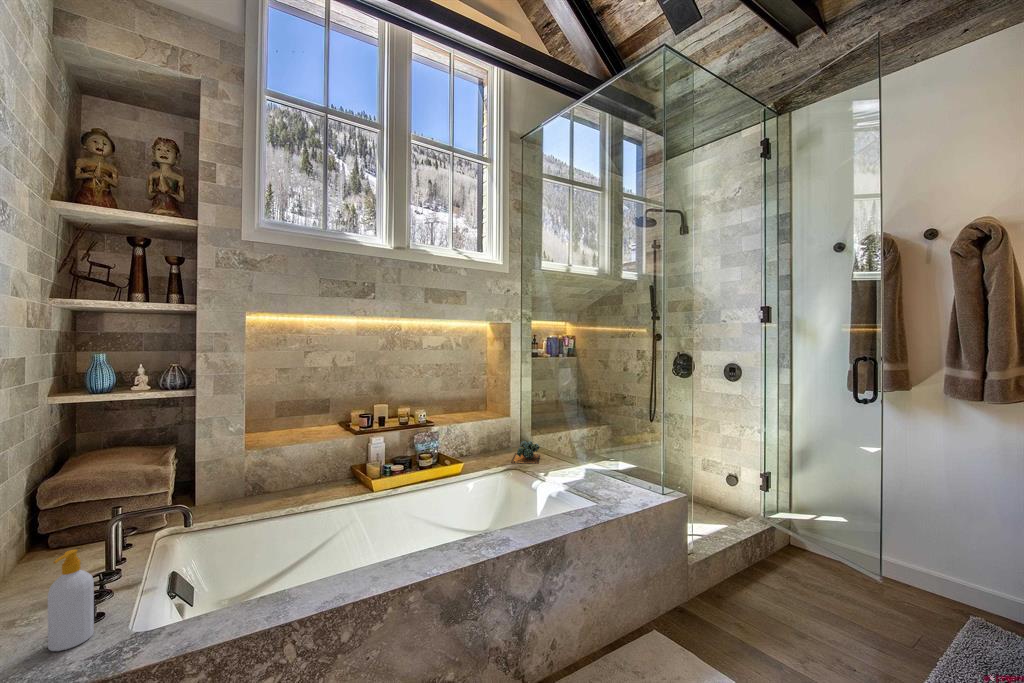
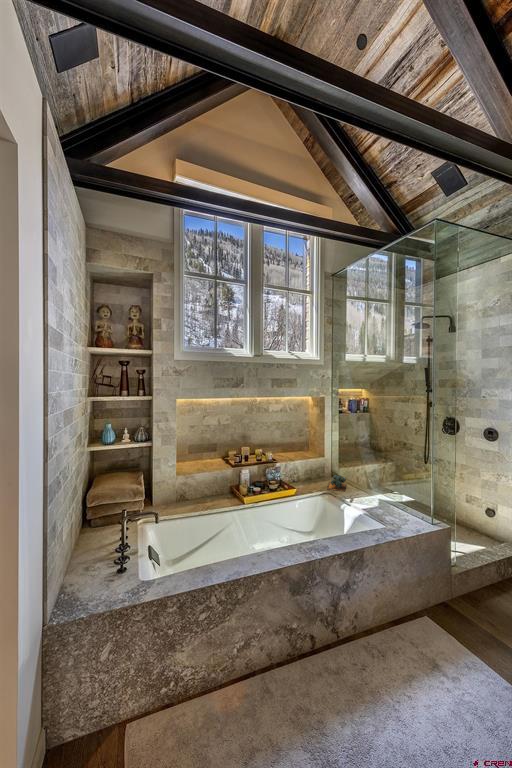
soap bottle: present [48,549,94,651] -> none [110,537,127,584]

